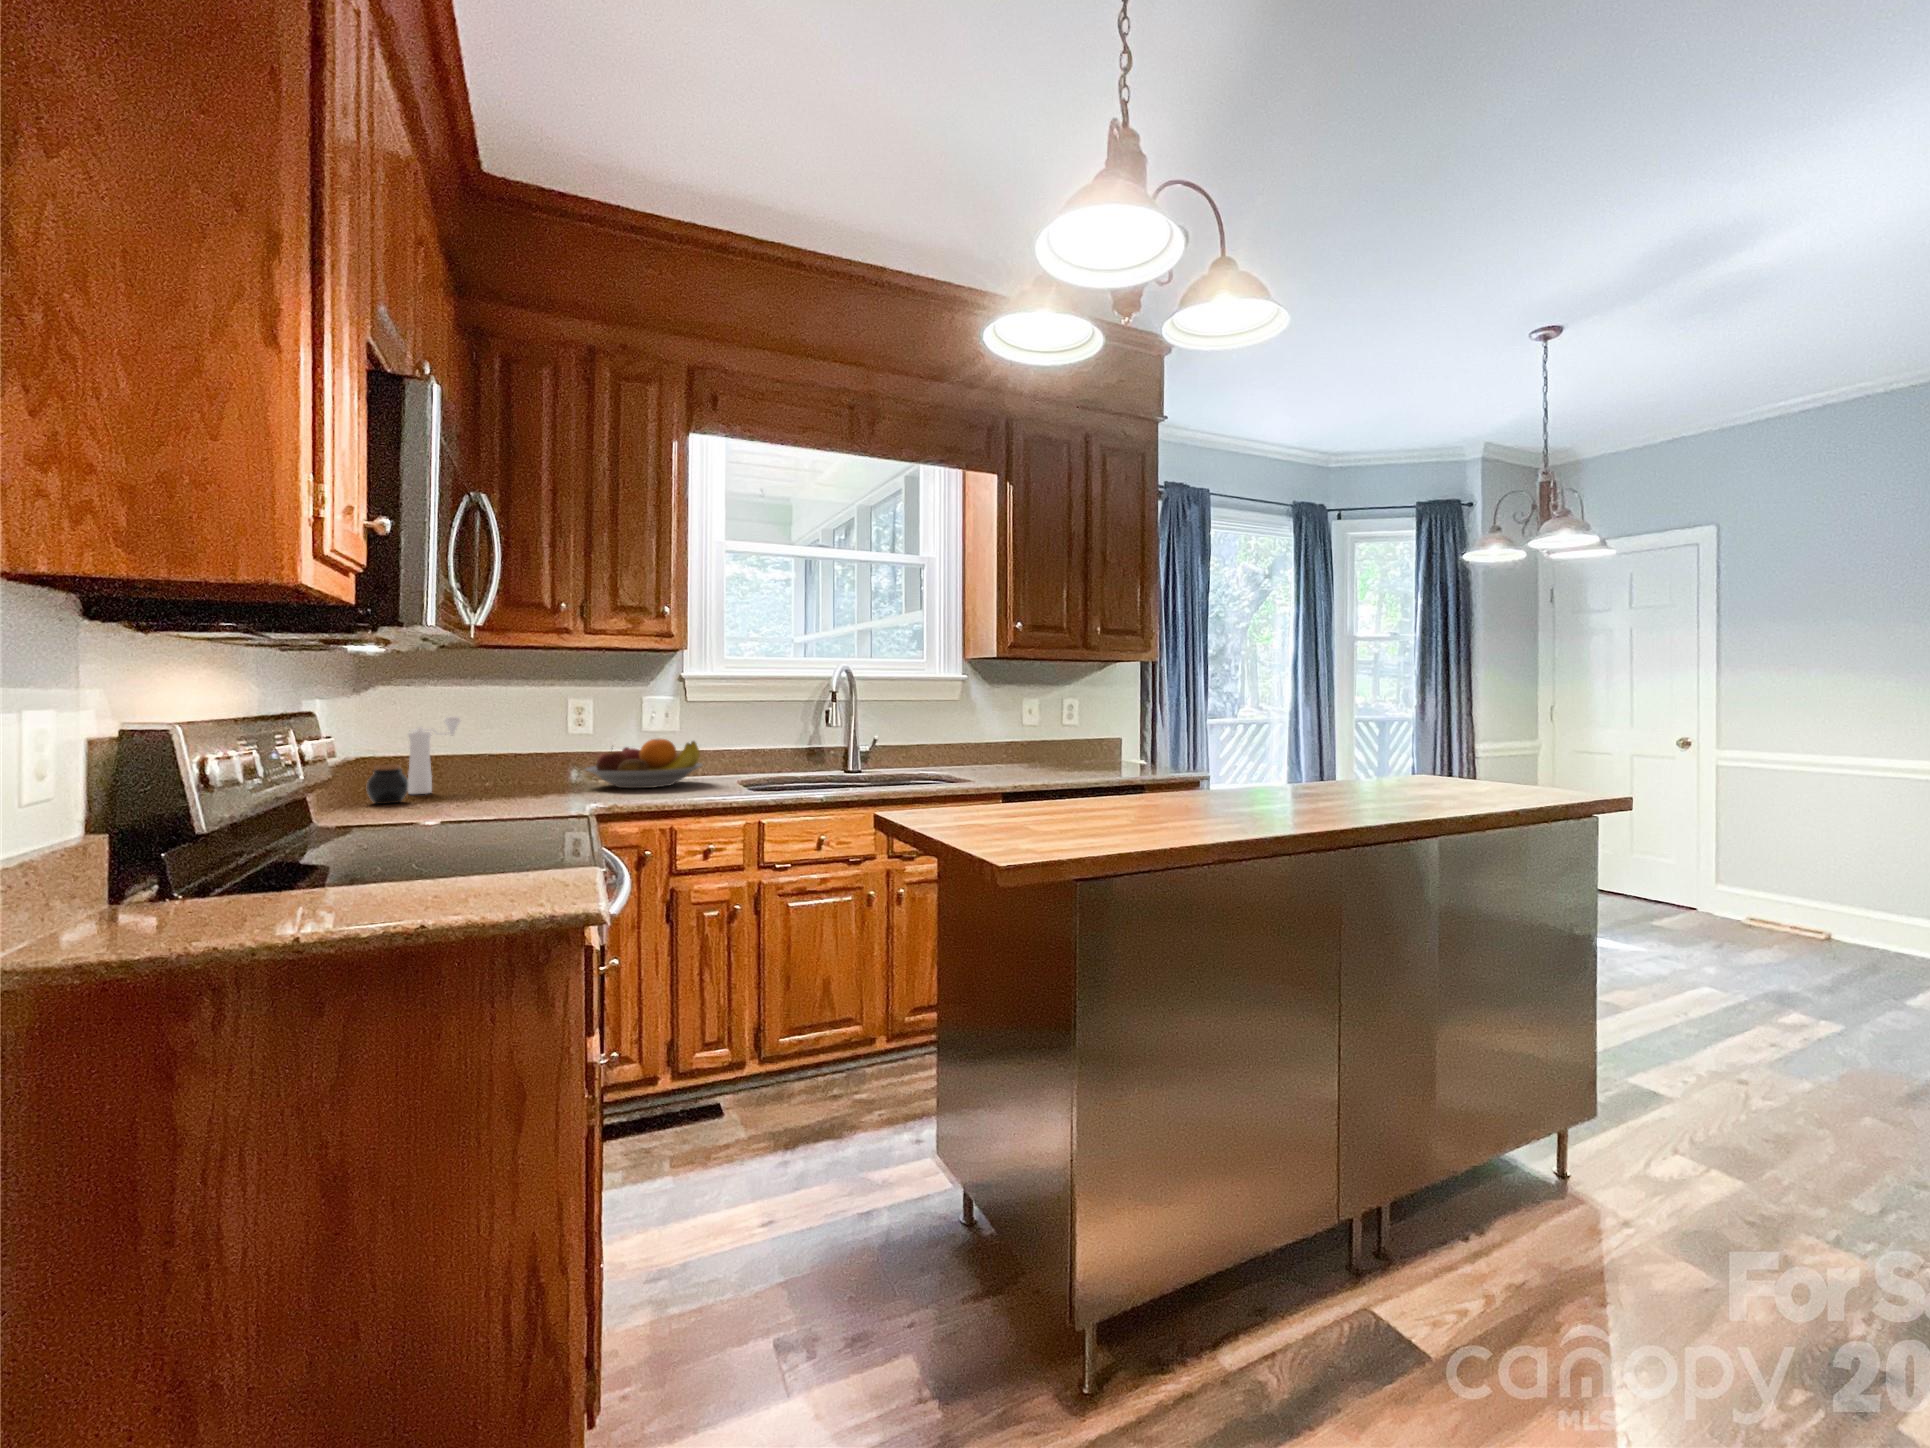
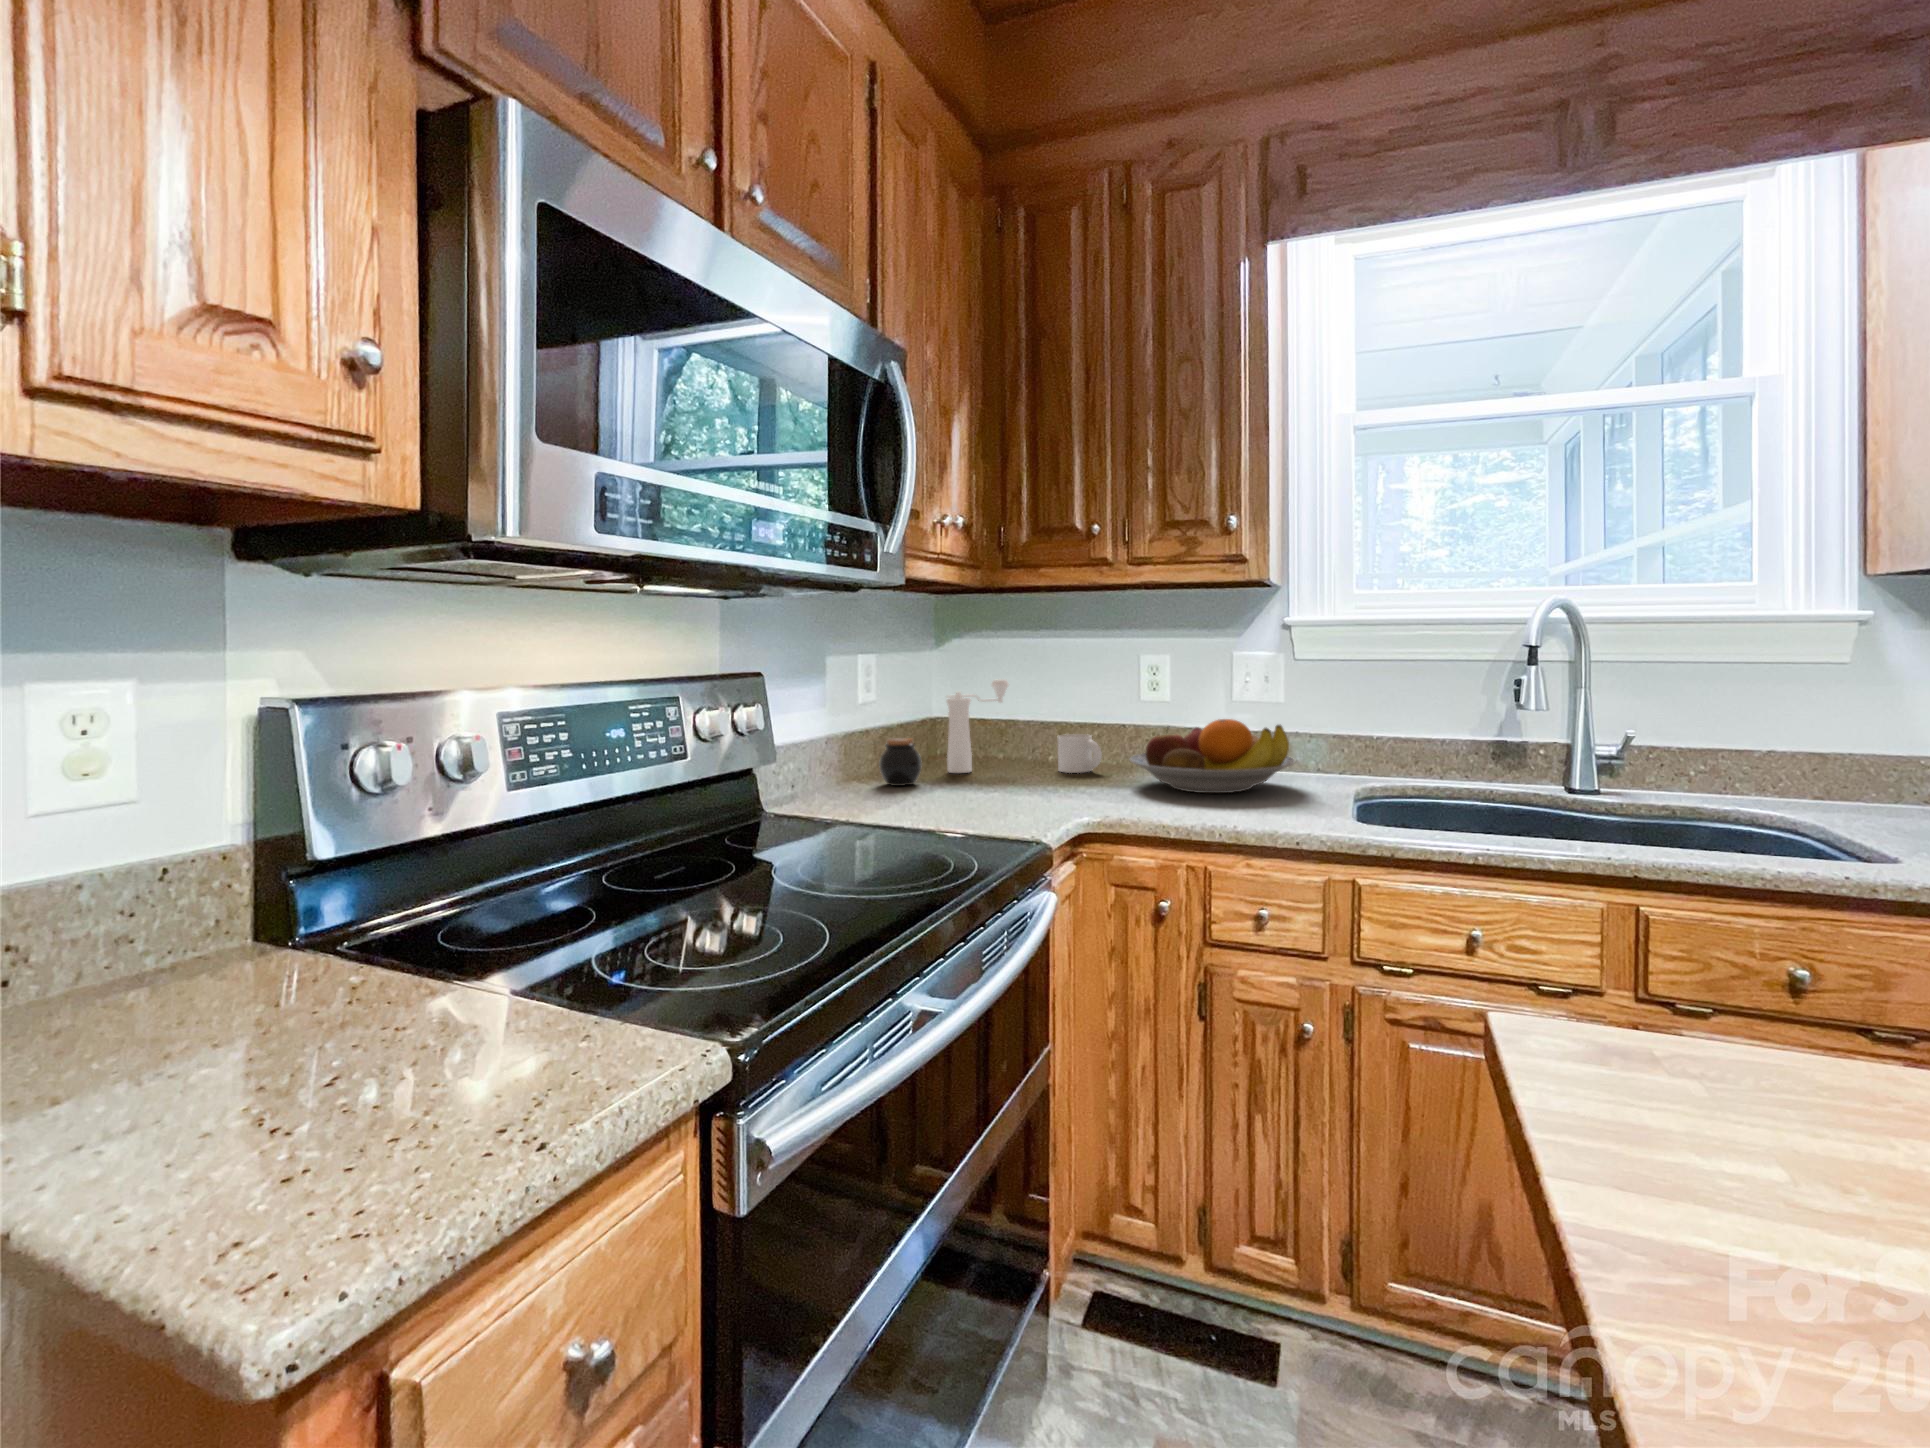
mug: none [507,758,549,787] -> present [1058,734,1102,773]

